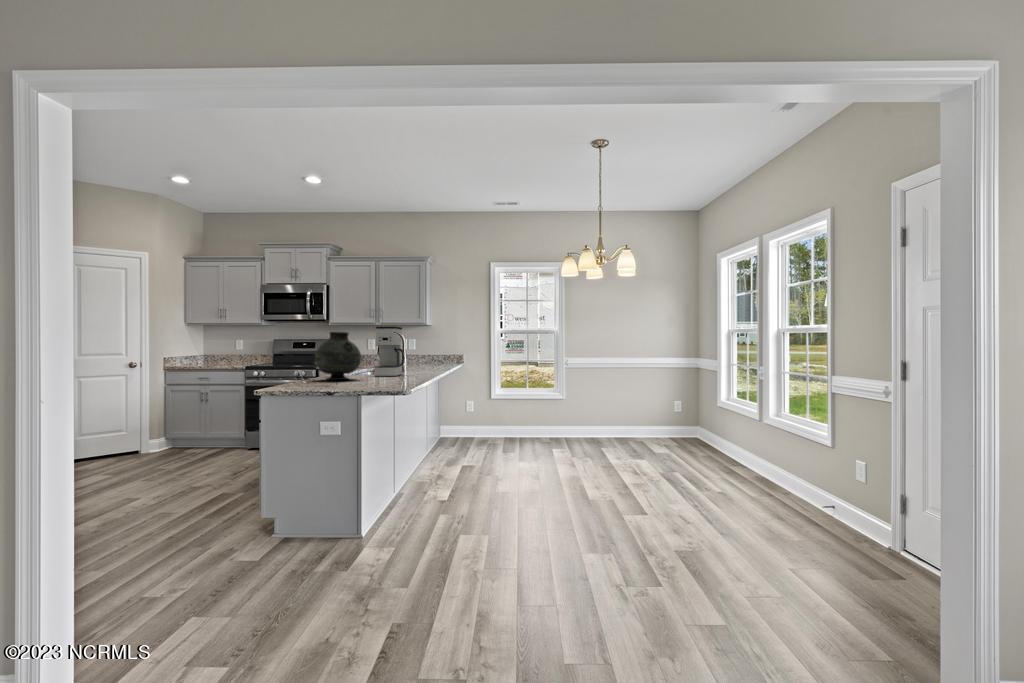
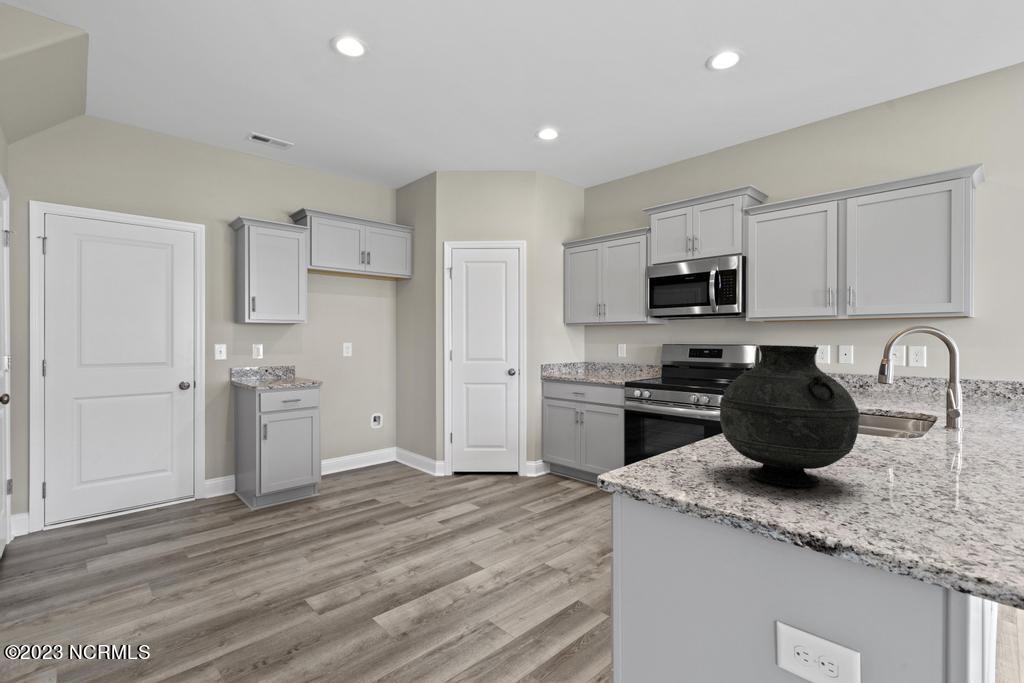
coffee maker: present [374,327,405,377] -> none [882,325,989,474]

